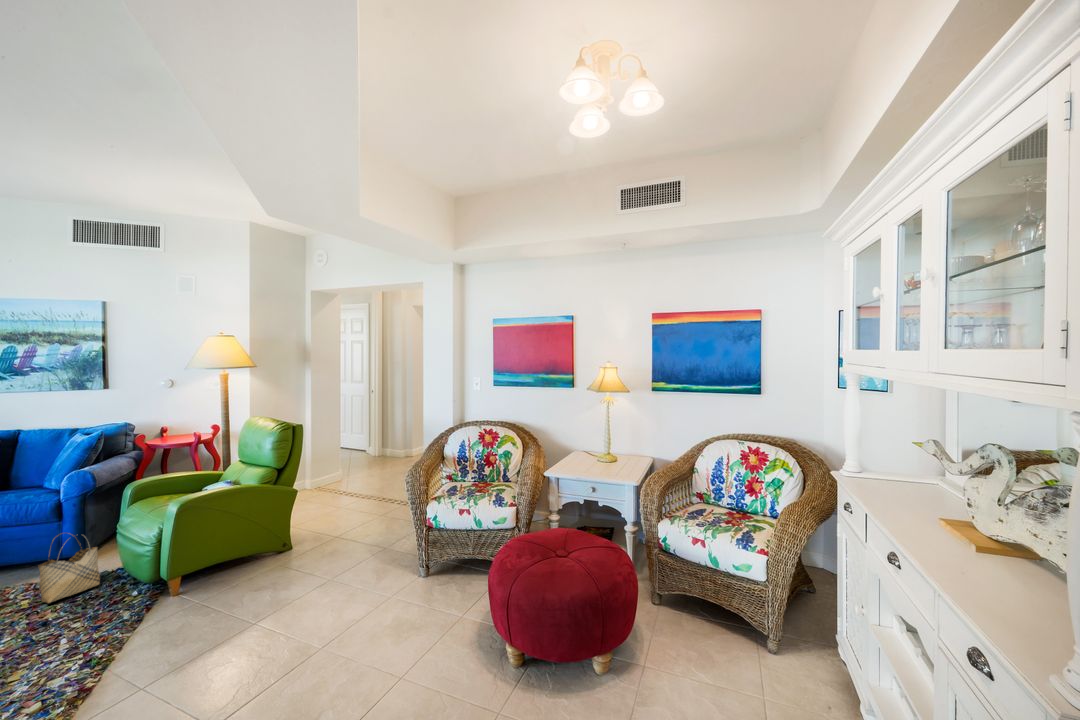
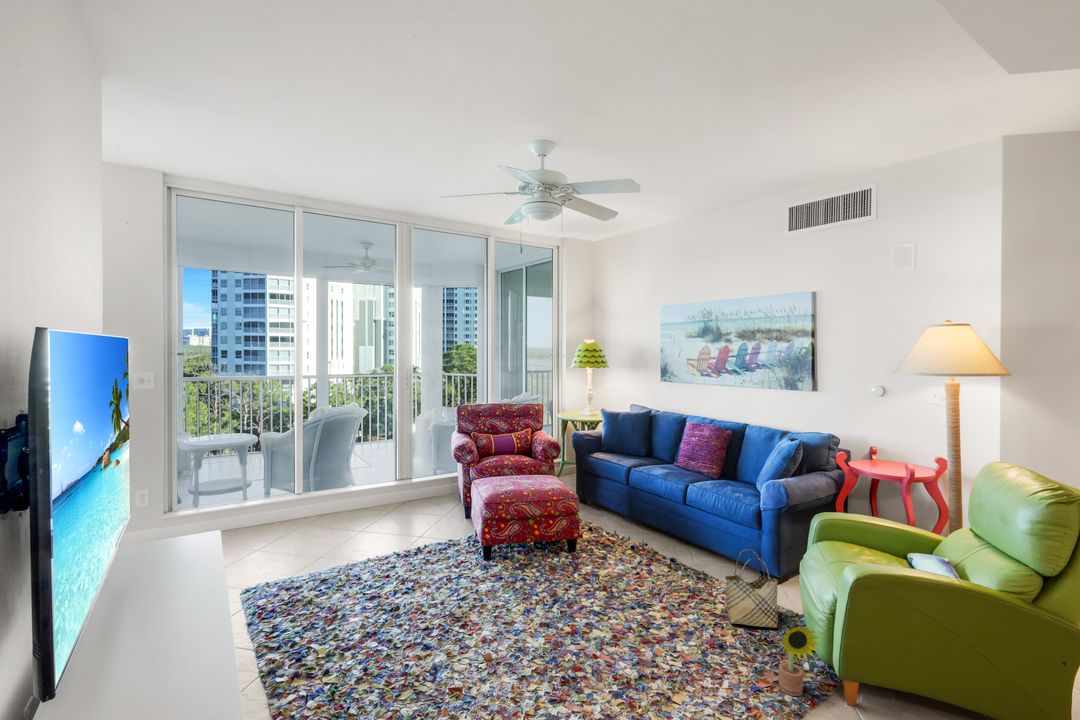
decorative plant: none [114,557,152,617] -> present [778,626,820,696]

